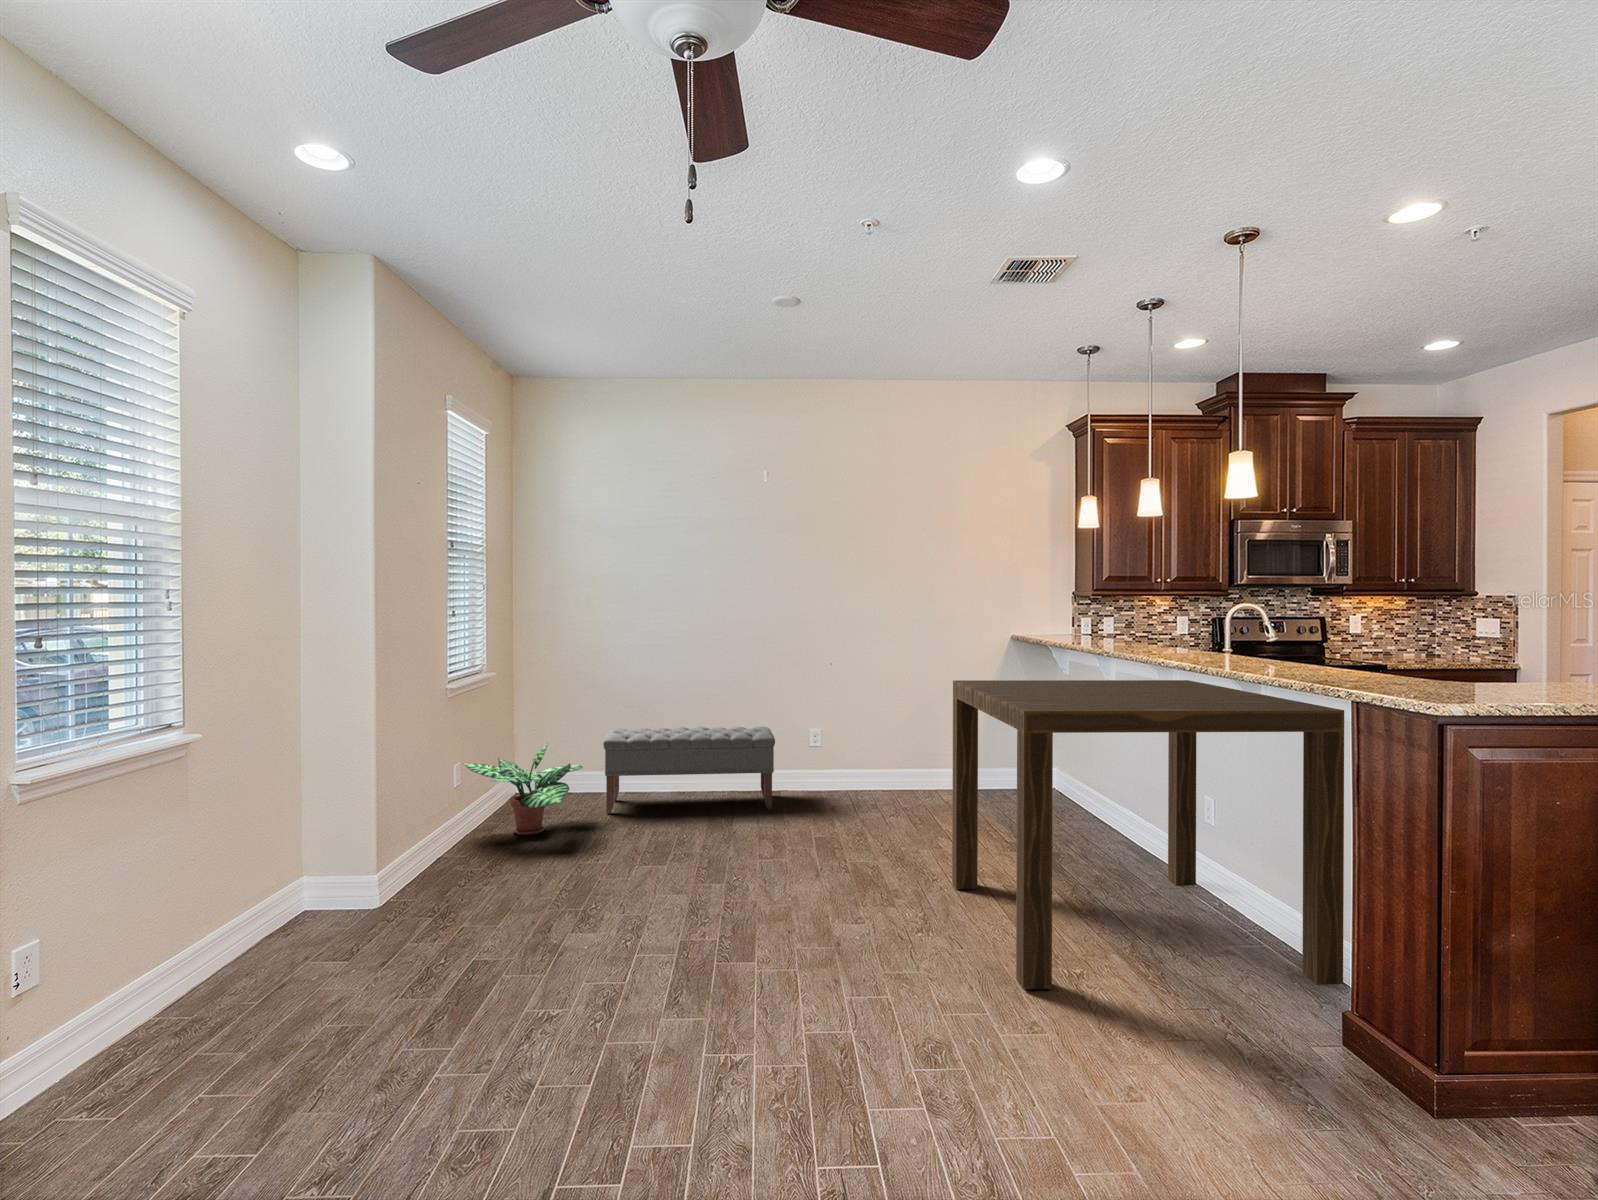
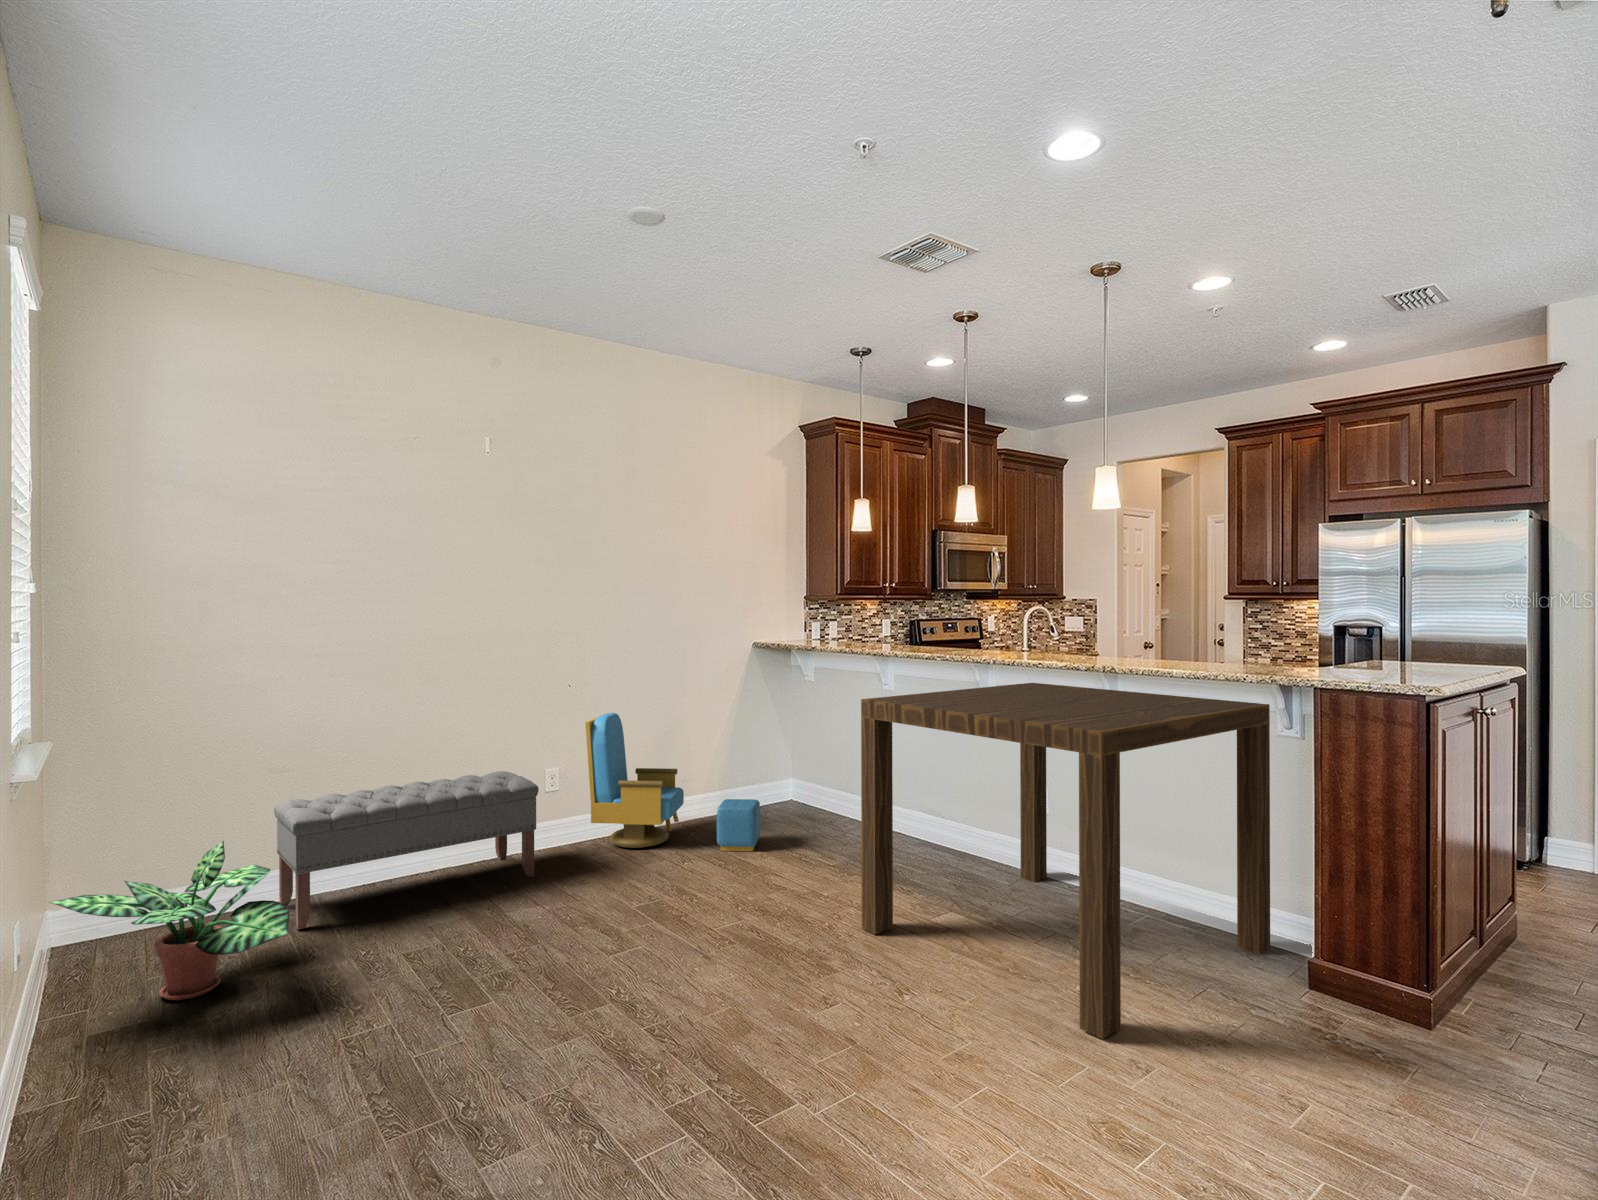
armchair: none [828,689,968,820] -> present [585,713,761,851]

